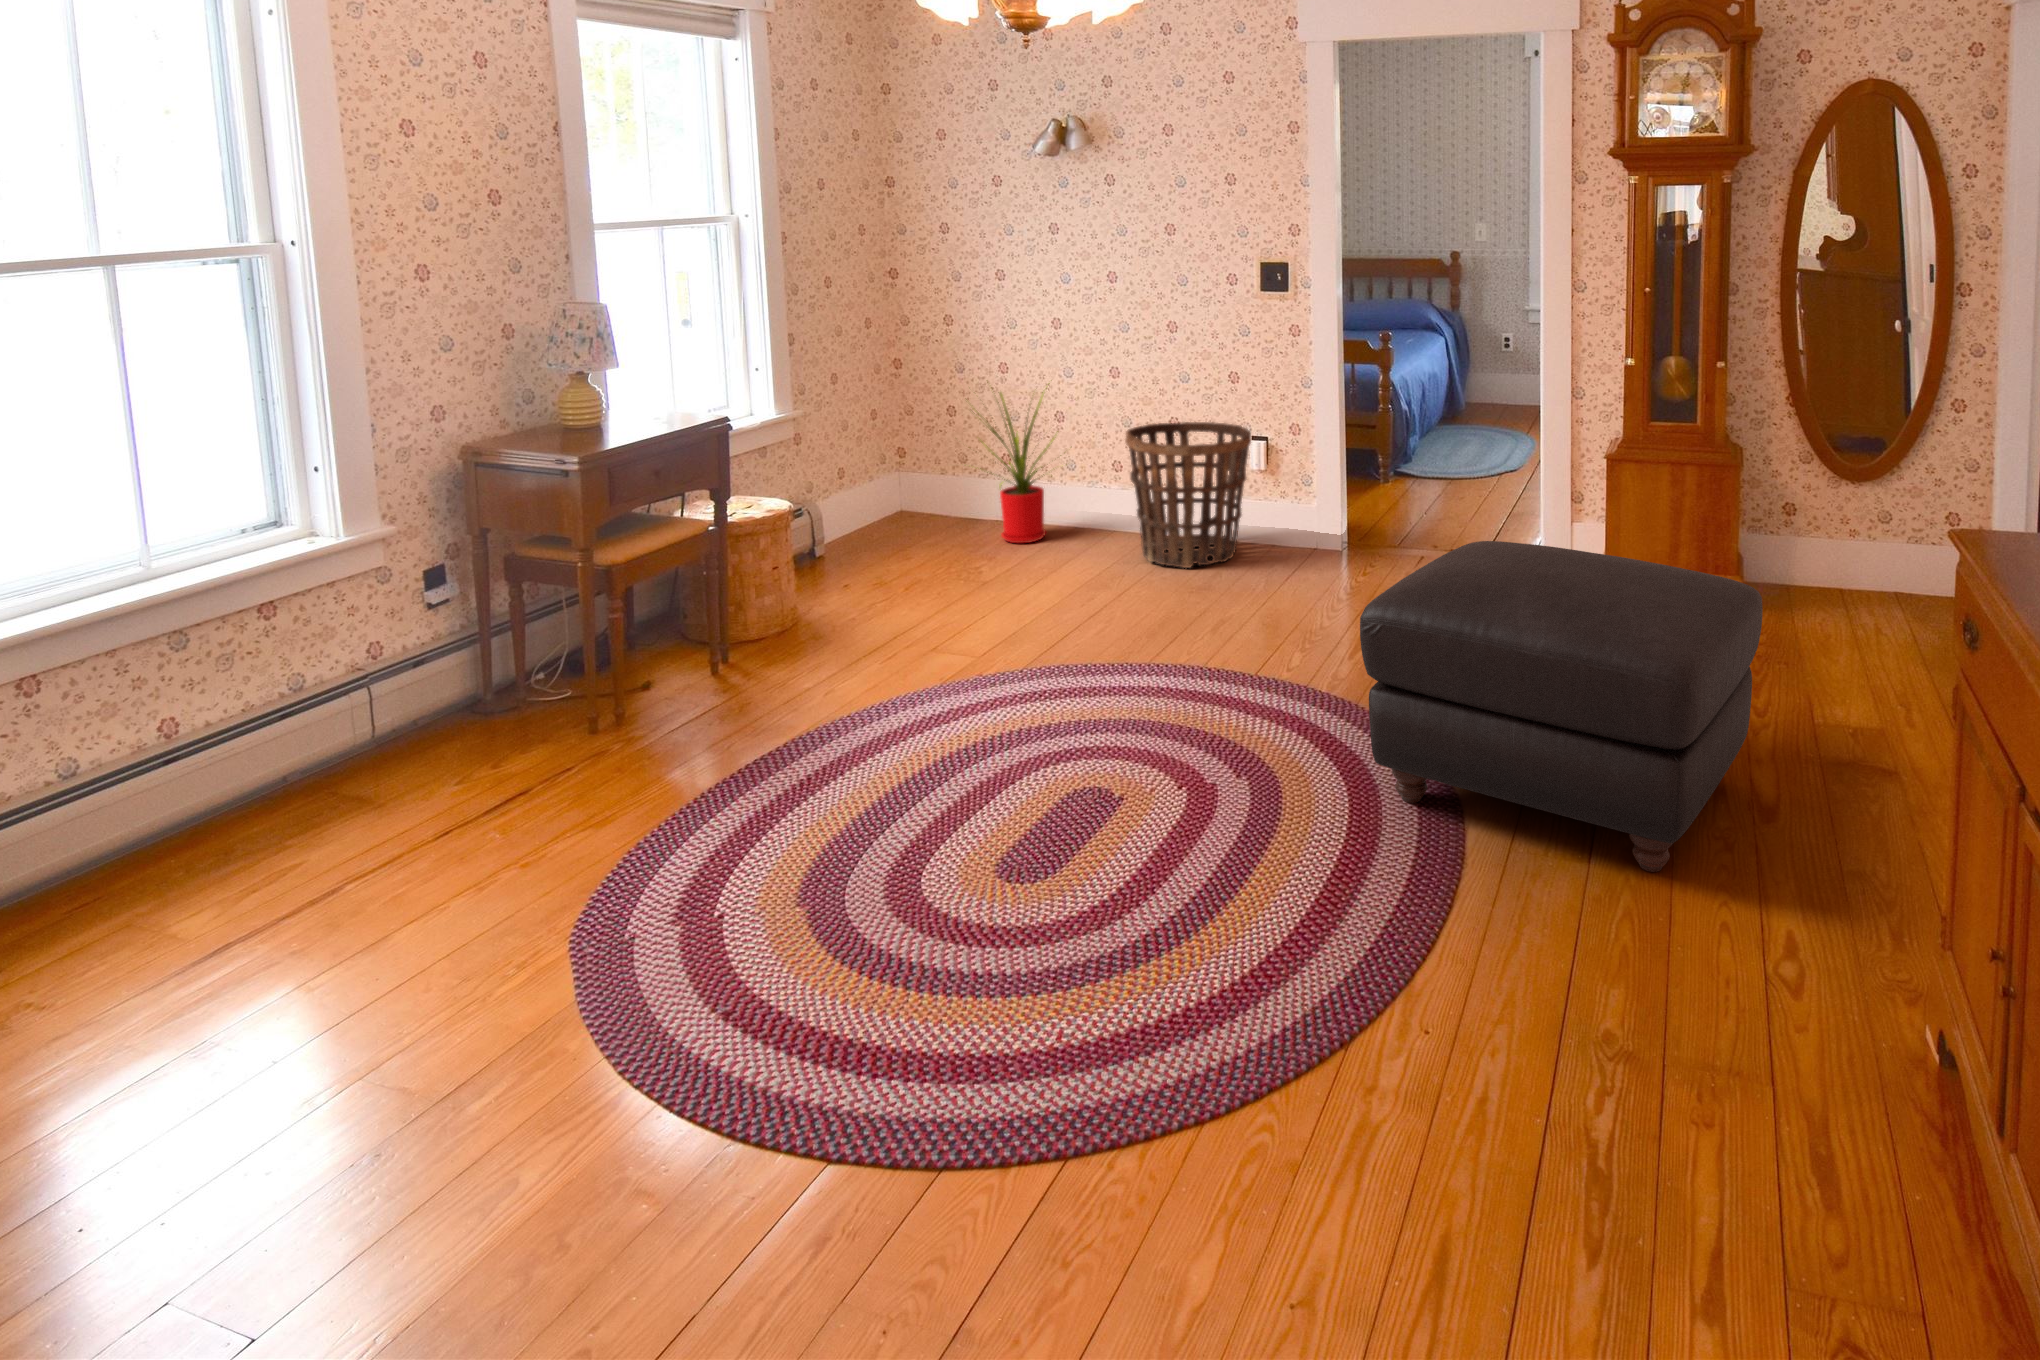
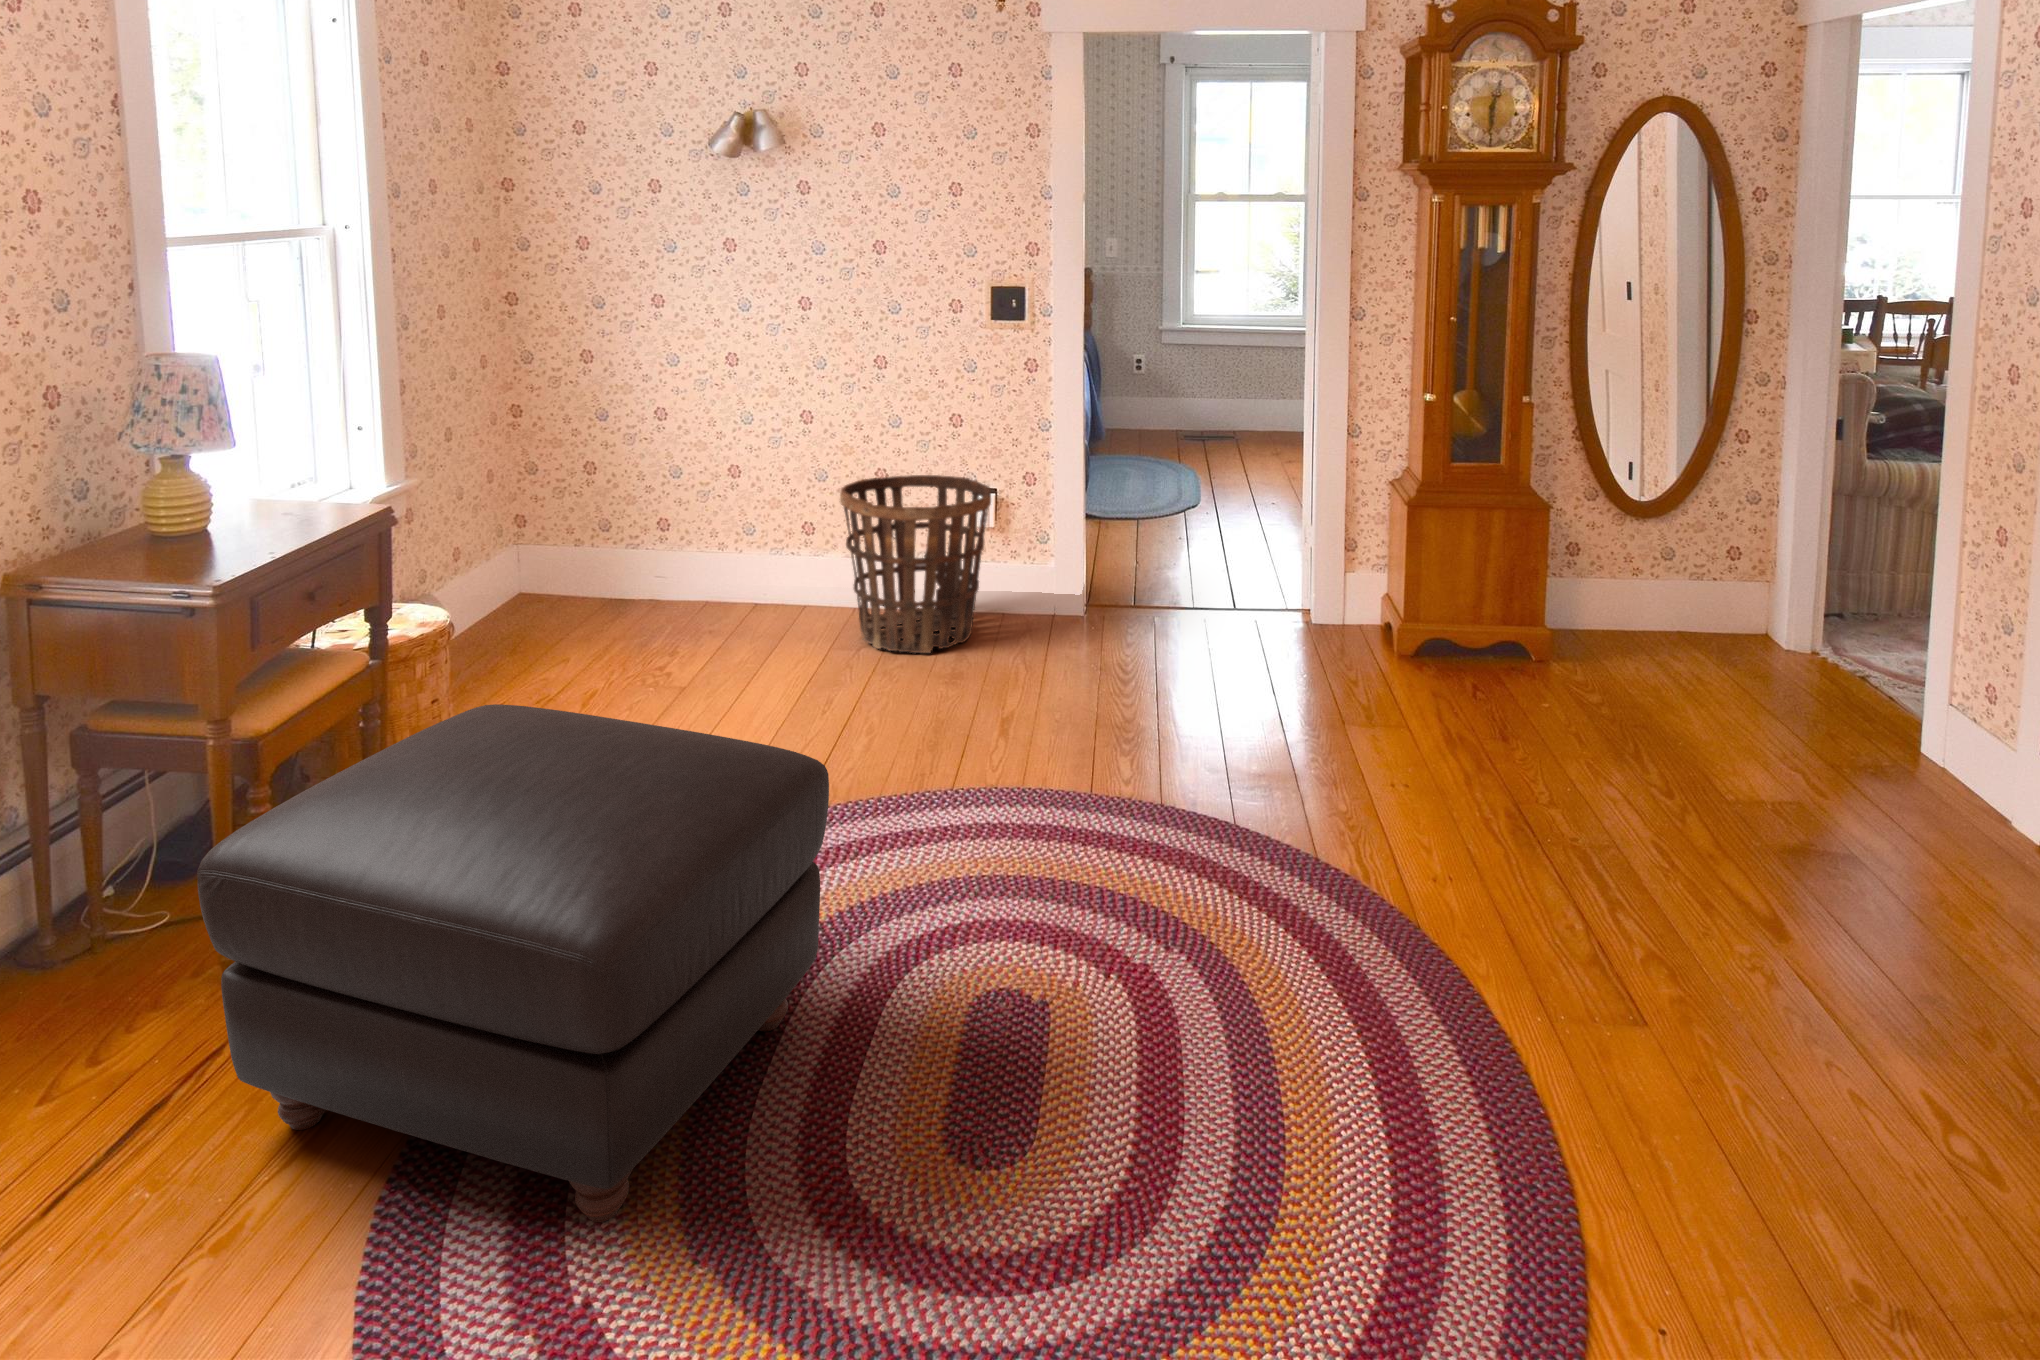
house plant: present [966,392,1056,543] -> none [617,428,770,634]
ottoman: present [1360,541,1763,872] -> present [197,704,829,1222]

